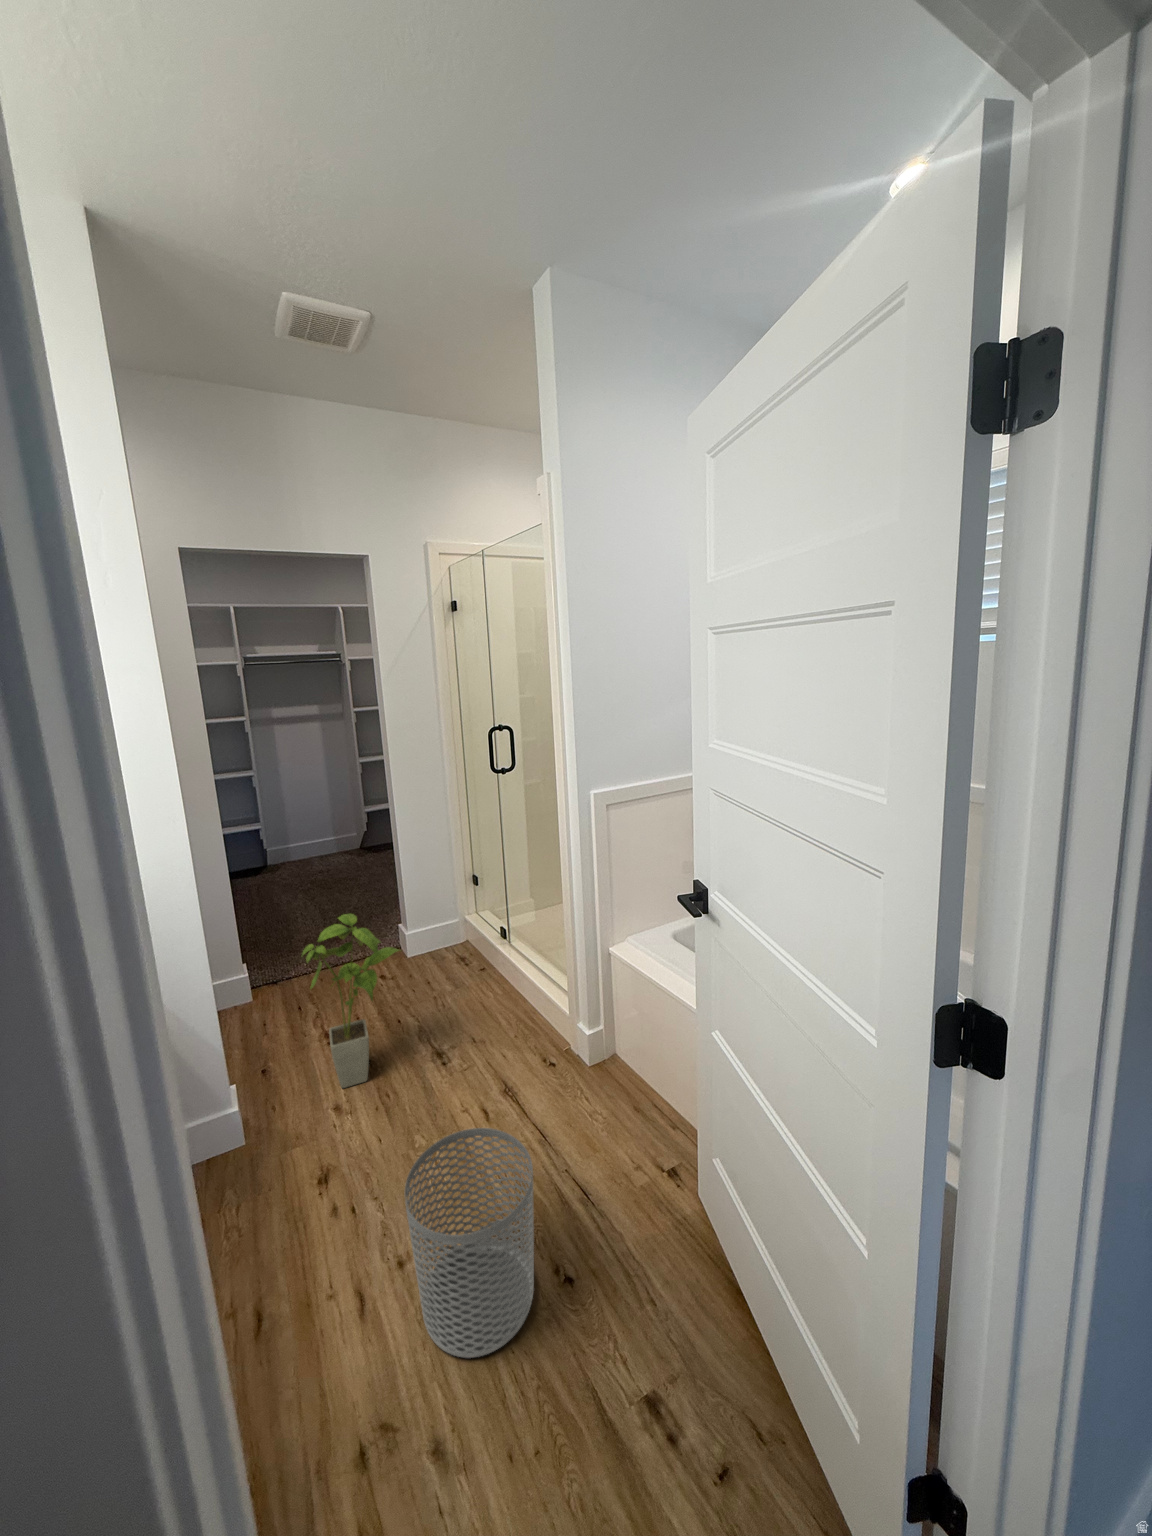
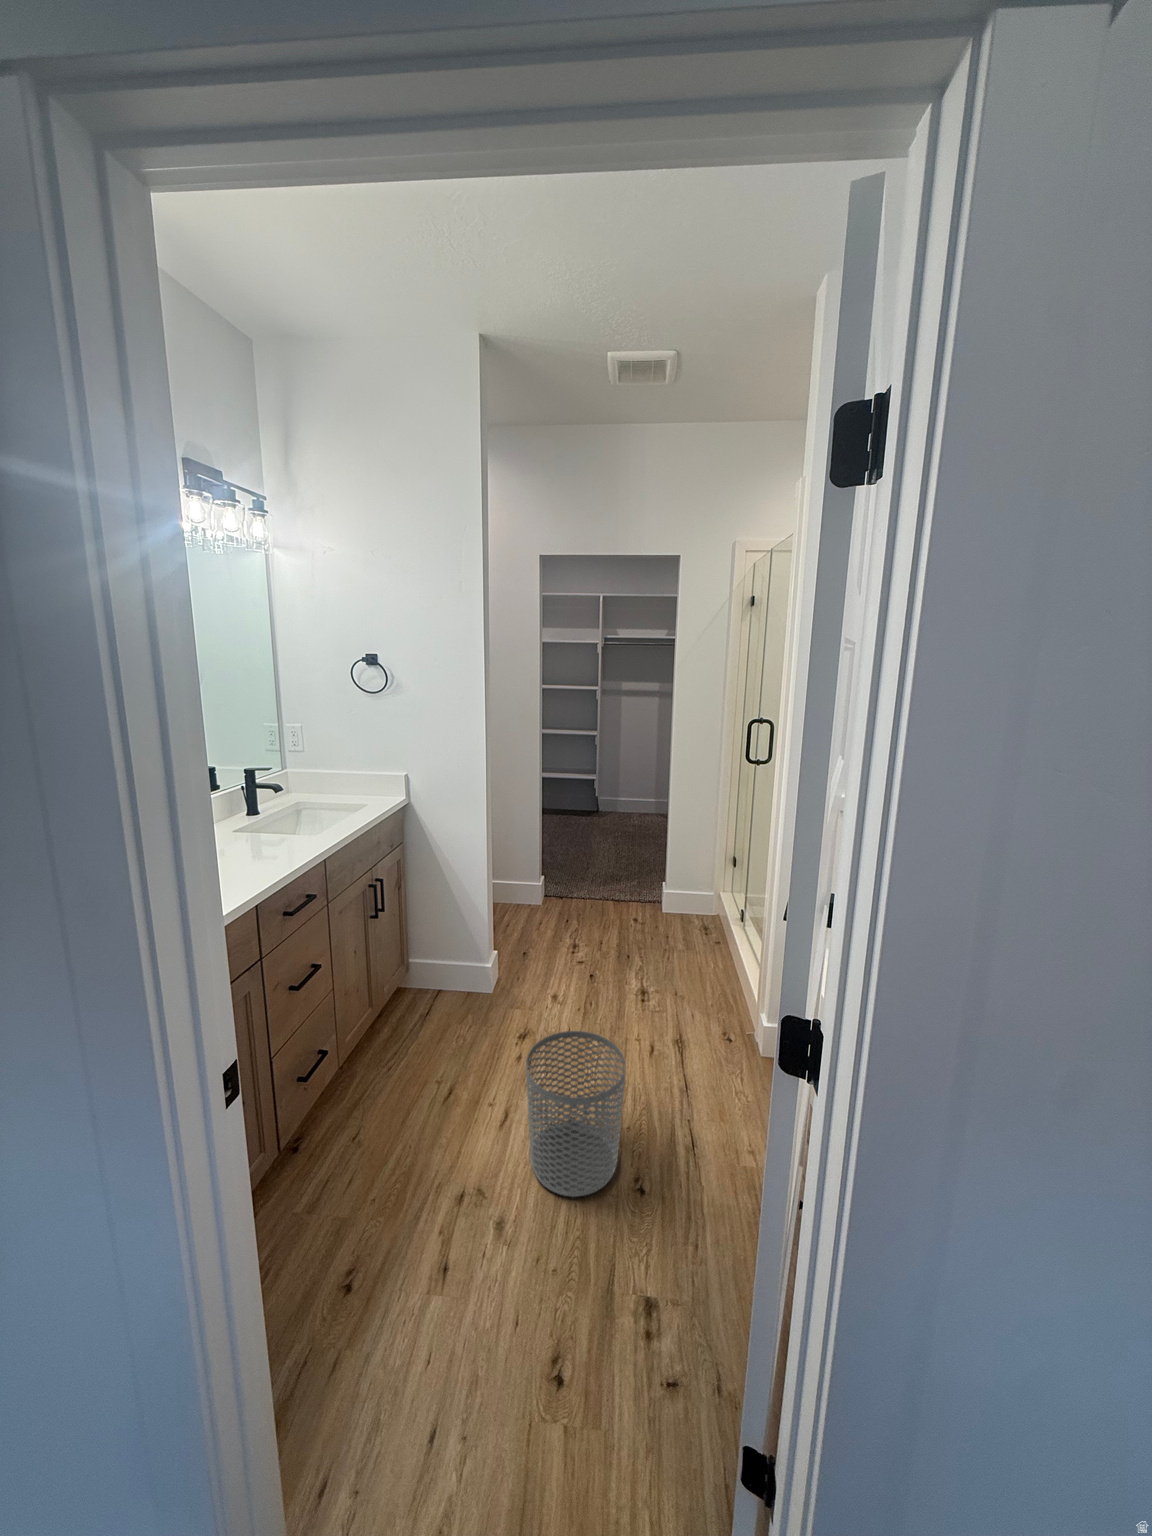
house plant: present [302,914,400,1088] -> none [552,851,628,987]

